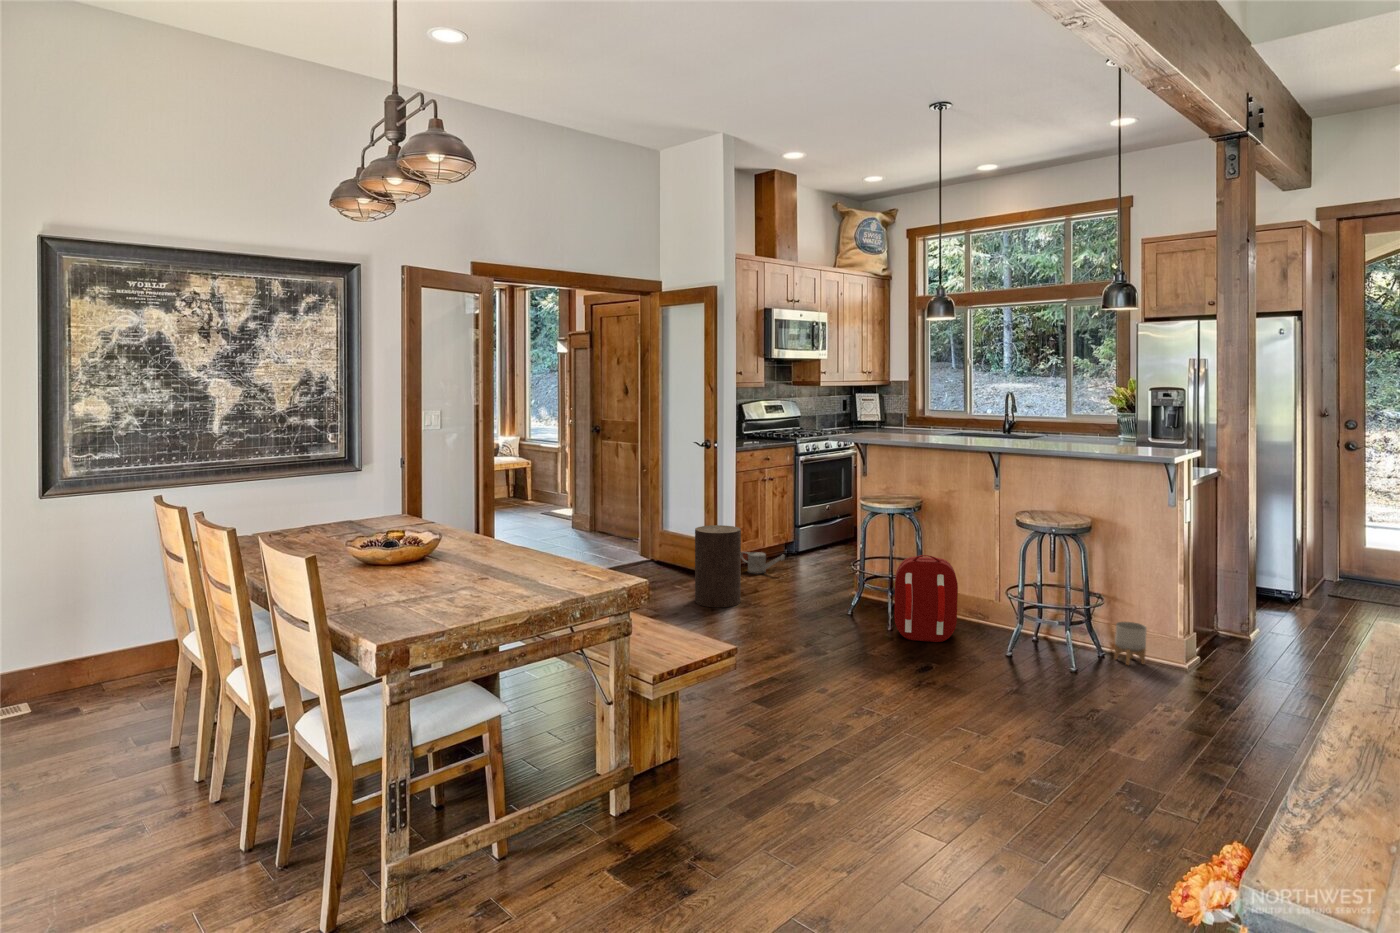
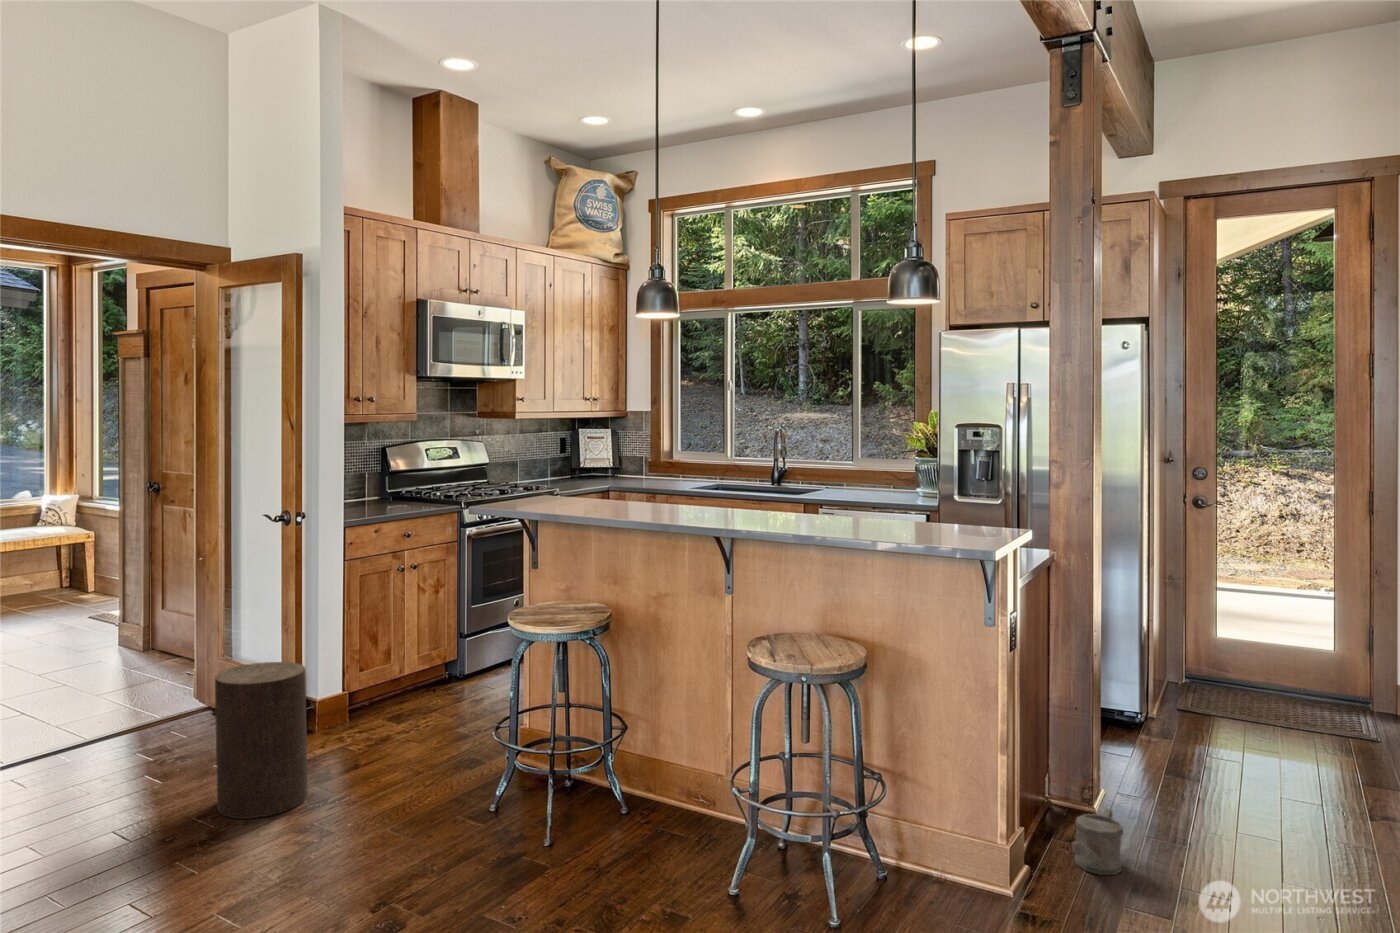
watering can: present [741,552,785,574] -> present [1072,809,1123,875]
backpack: present [894,555,958,642] -> none [540,721,653,877]
planter: present [1114,622,1147,665] -> none [907,824,955,907]

